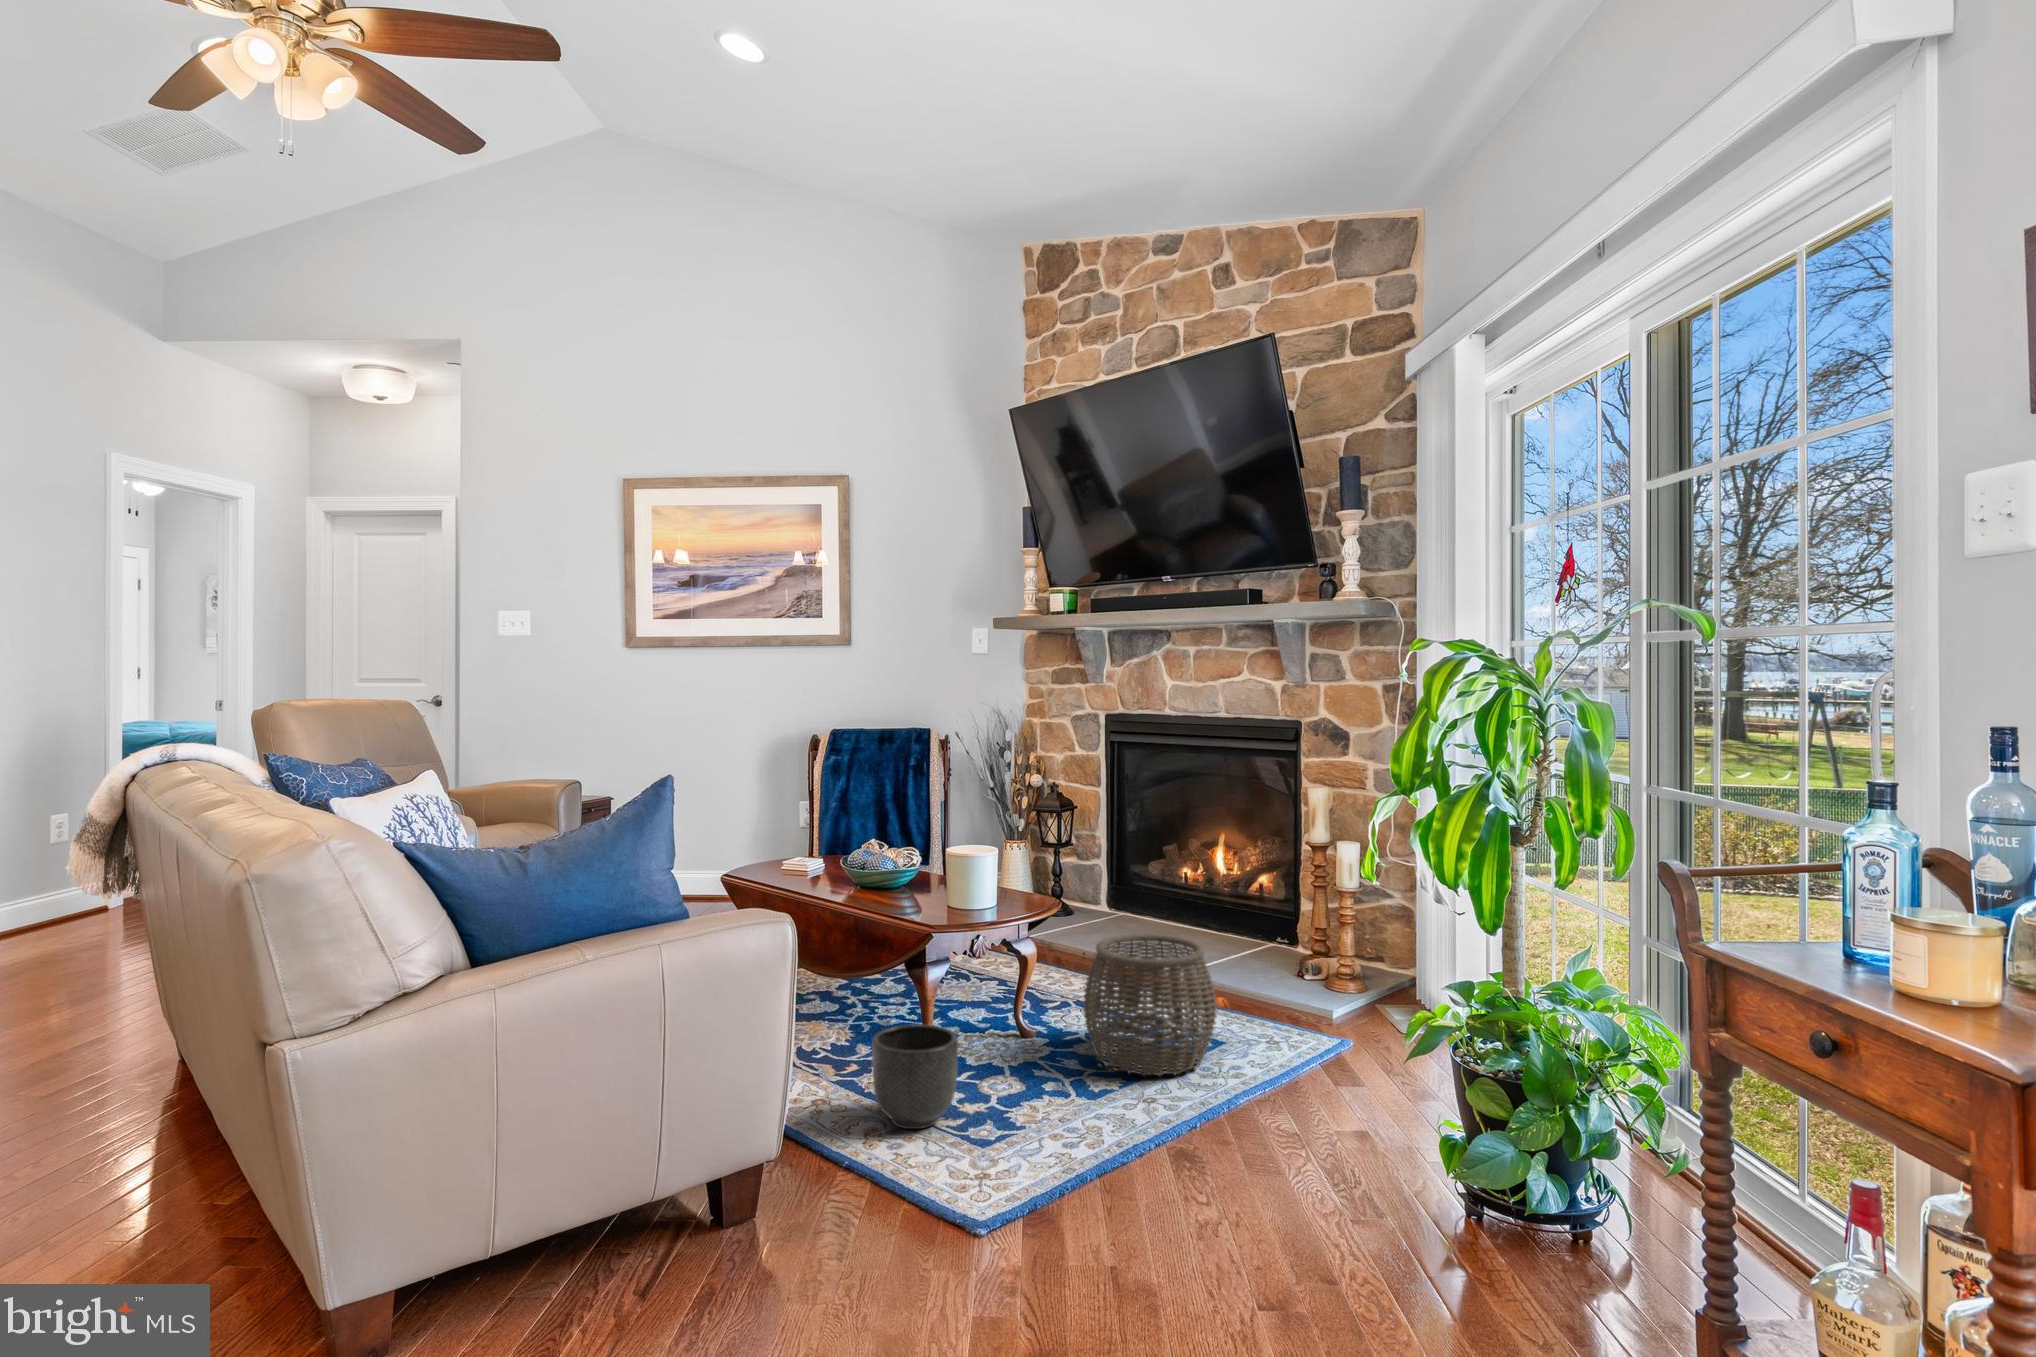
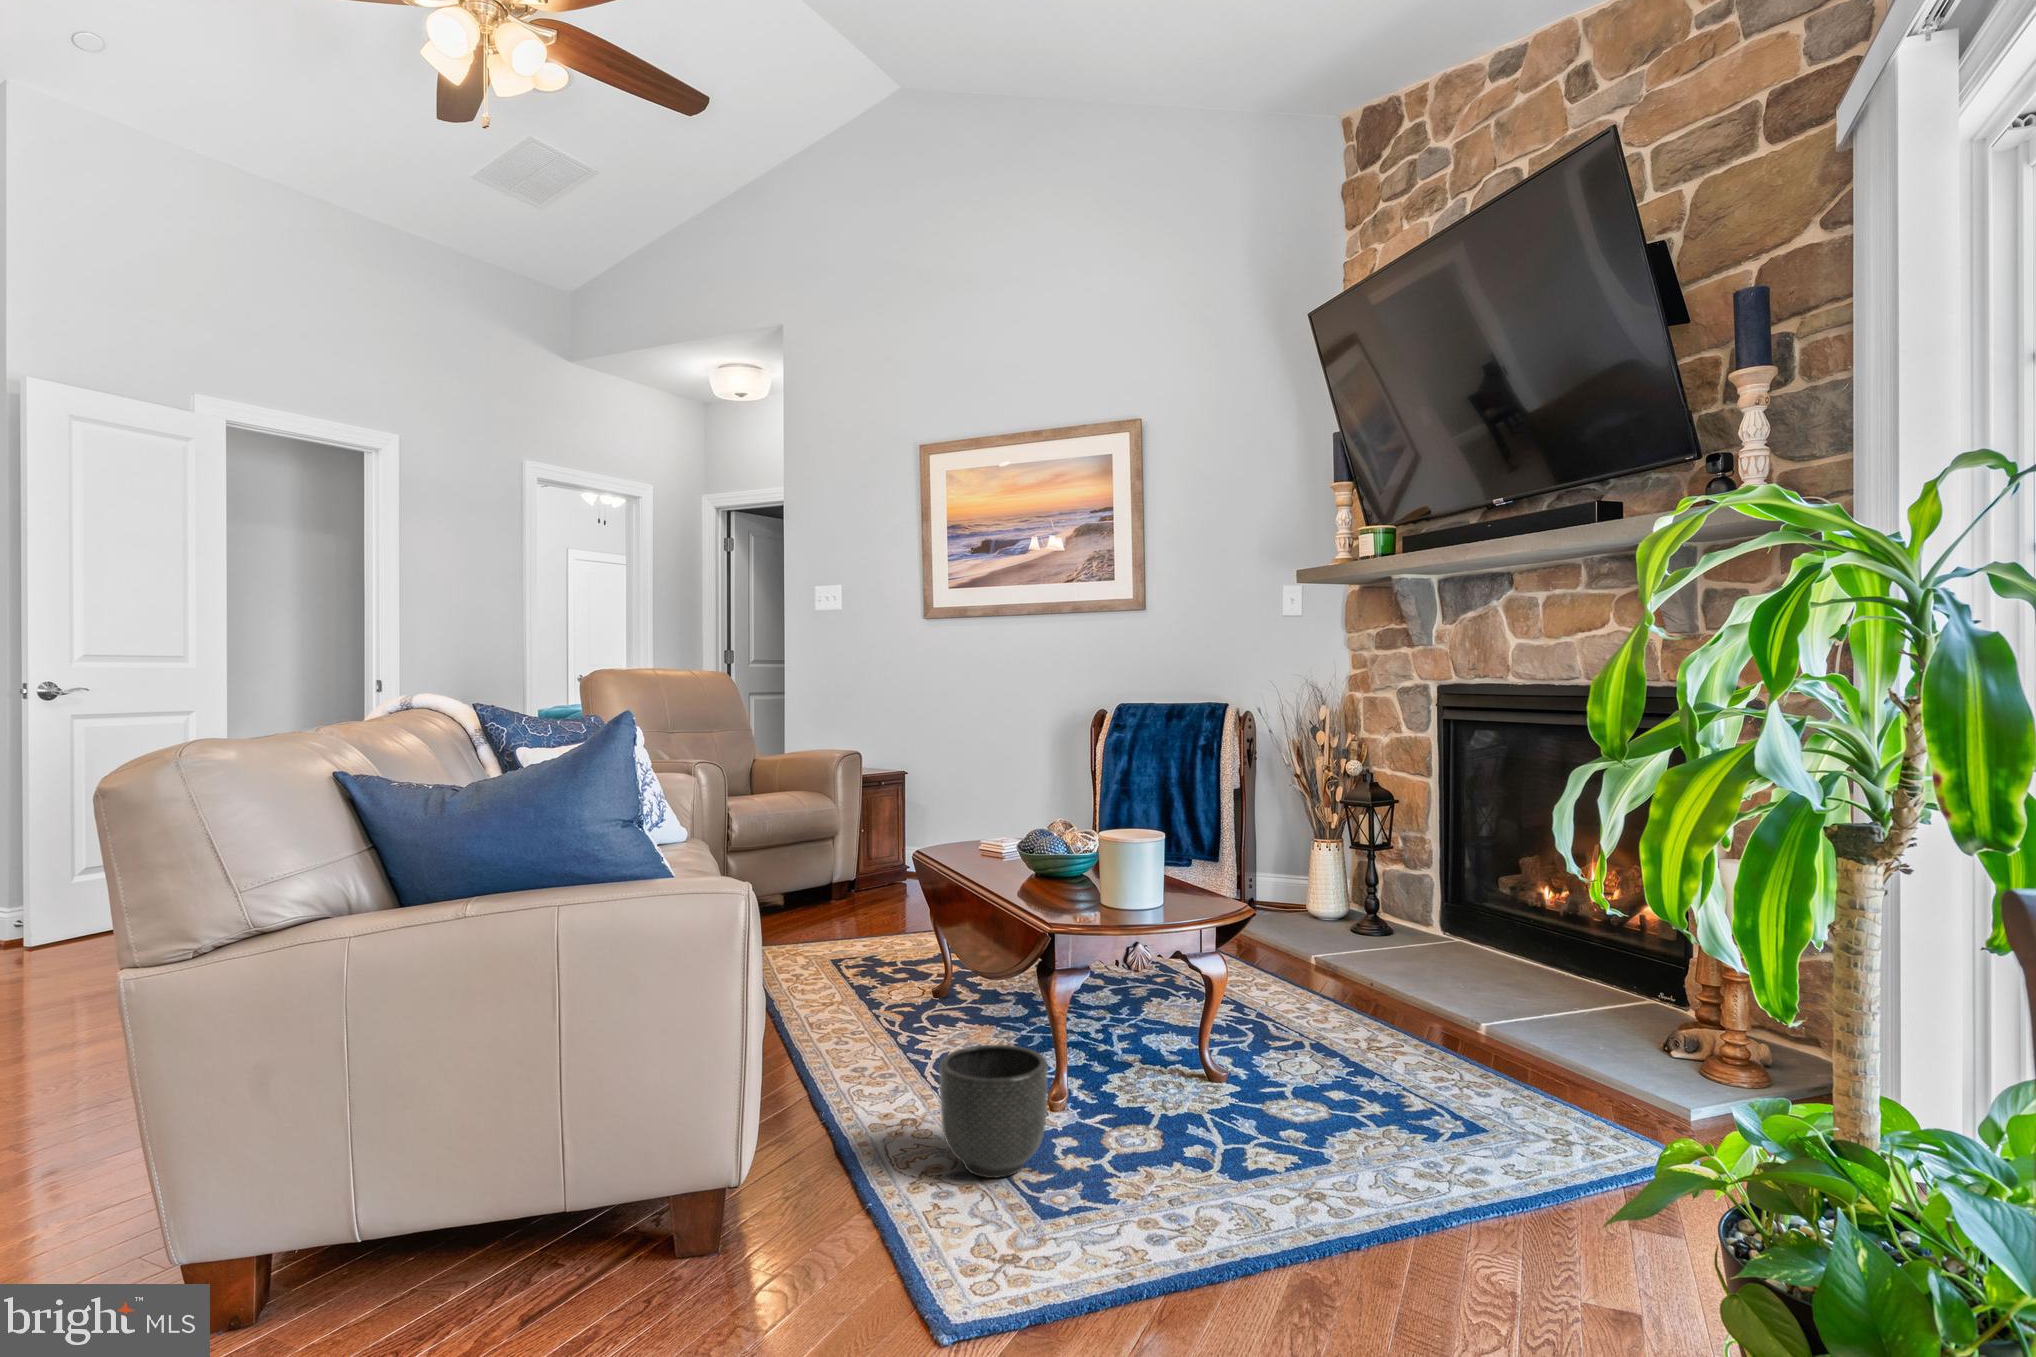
woven basket: present [1083,934,1217,1076] -> none [1263,962,1455,1164]

